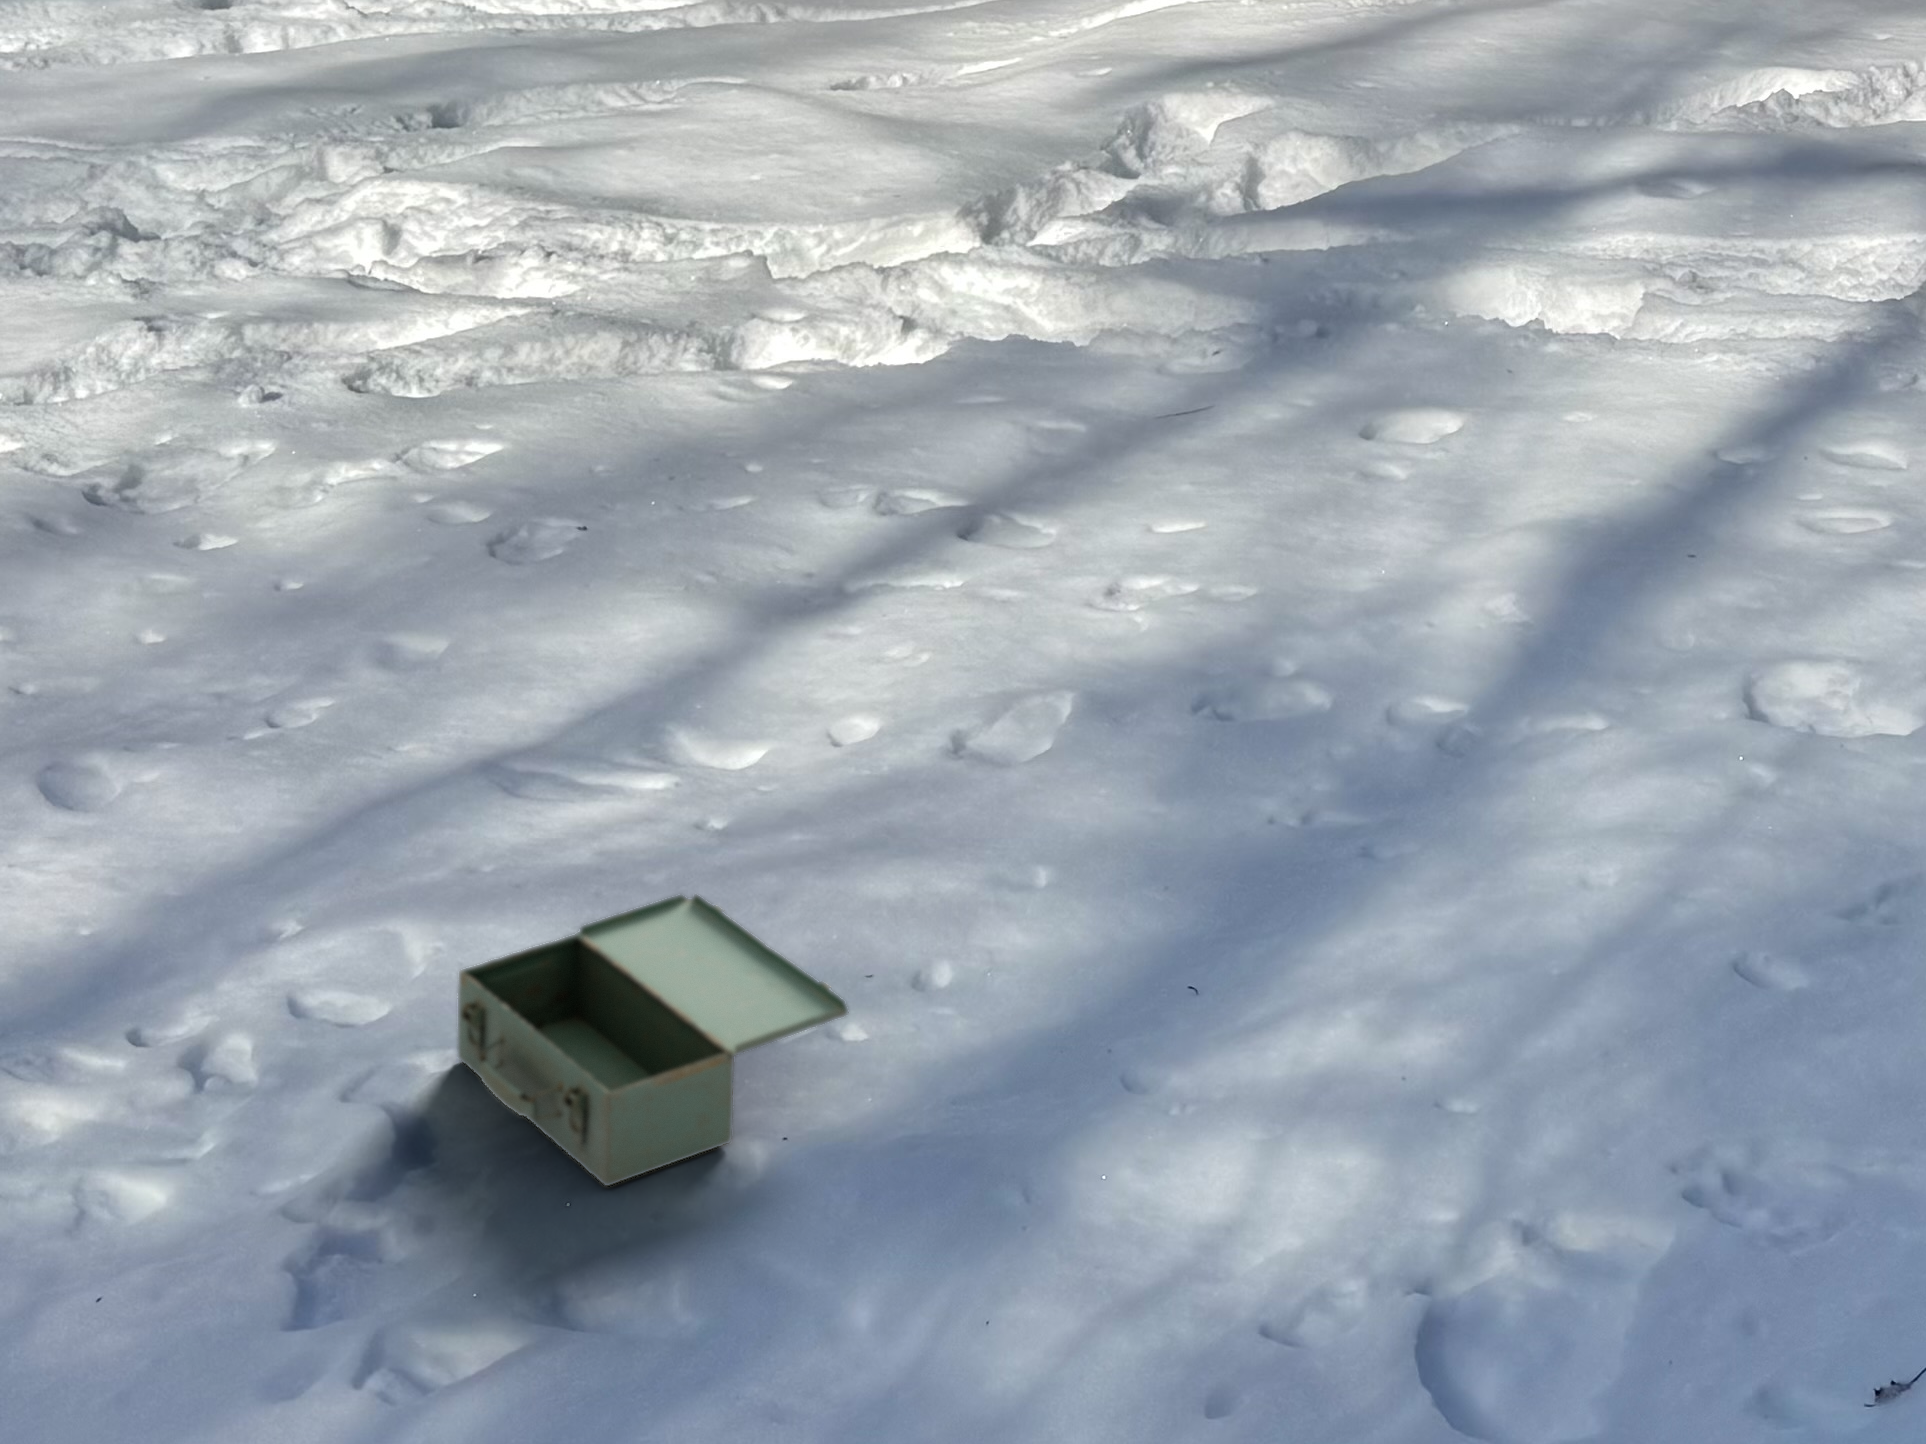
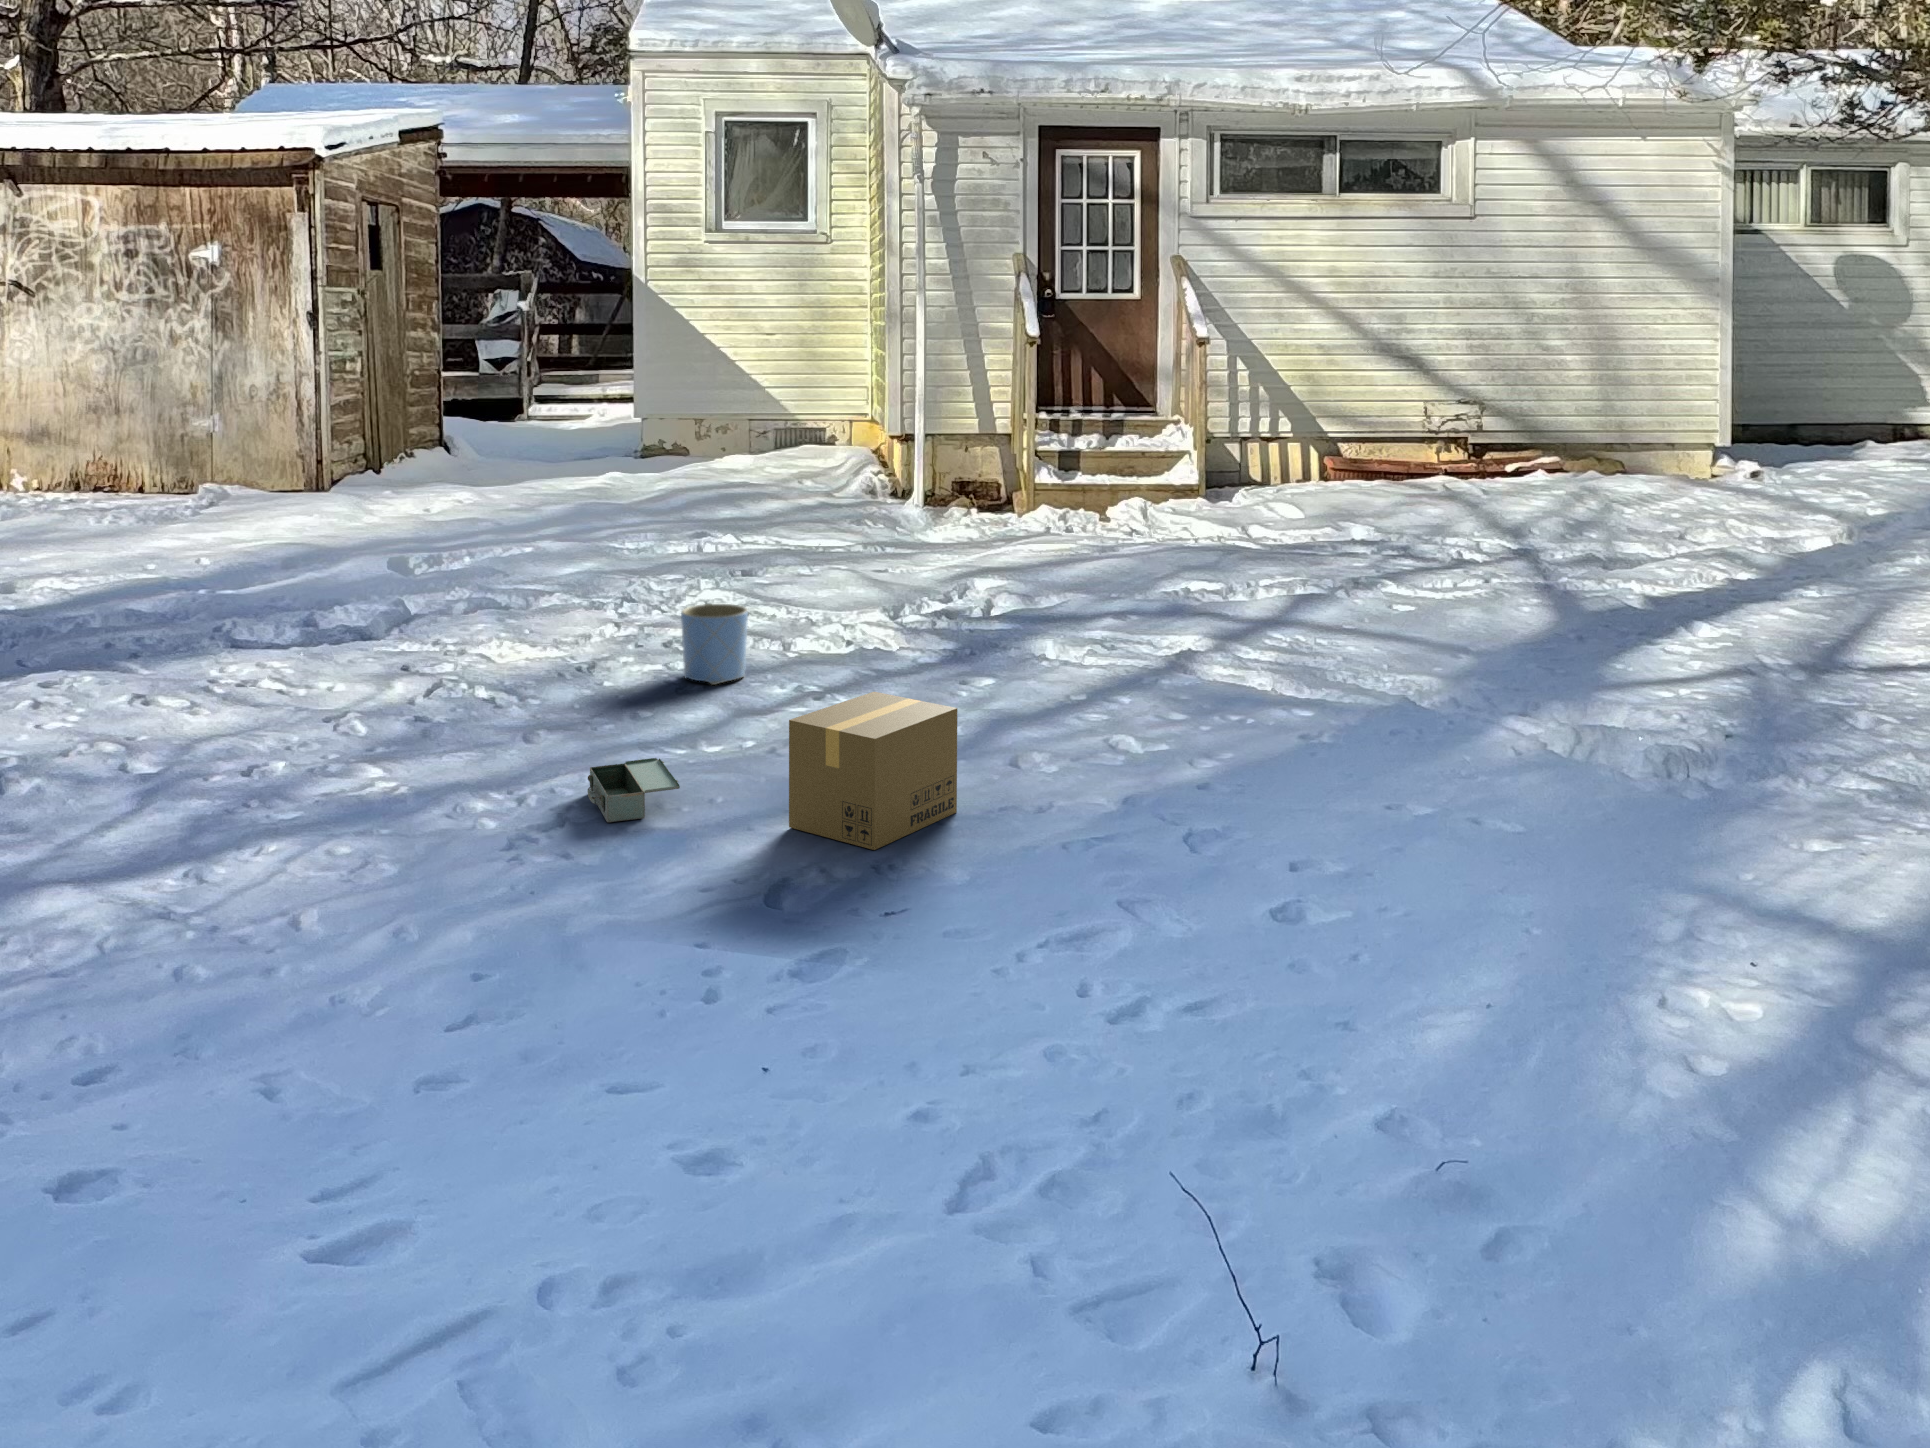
planter: none [503,281,725,550] -> present [681,604,748,685]
cardboard box: none [1261,585,1745,1144] -> present [789,692,957,850]

